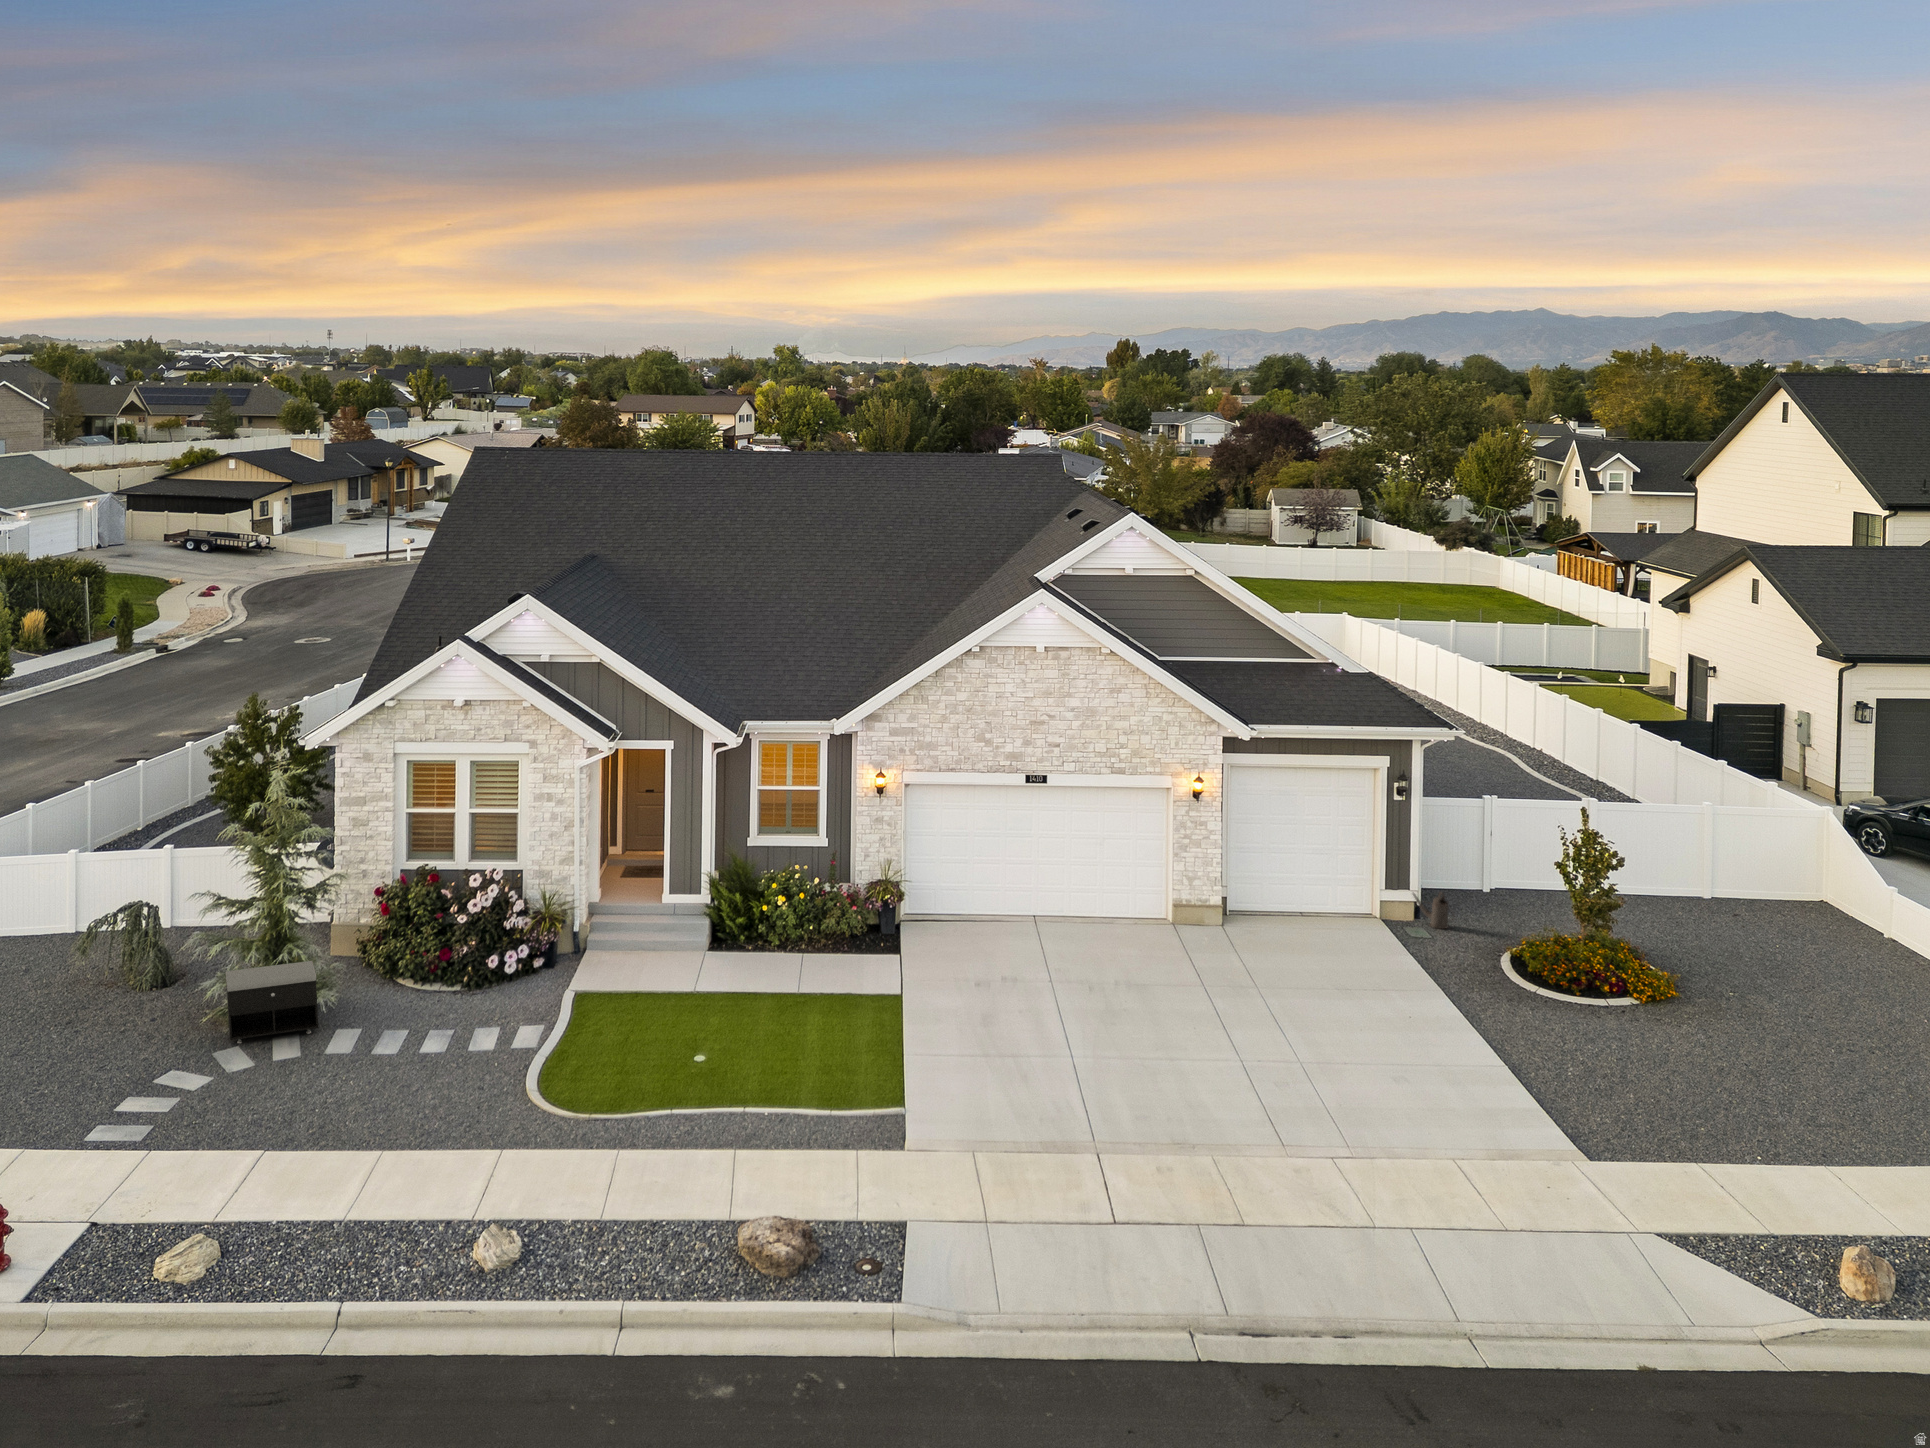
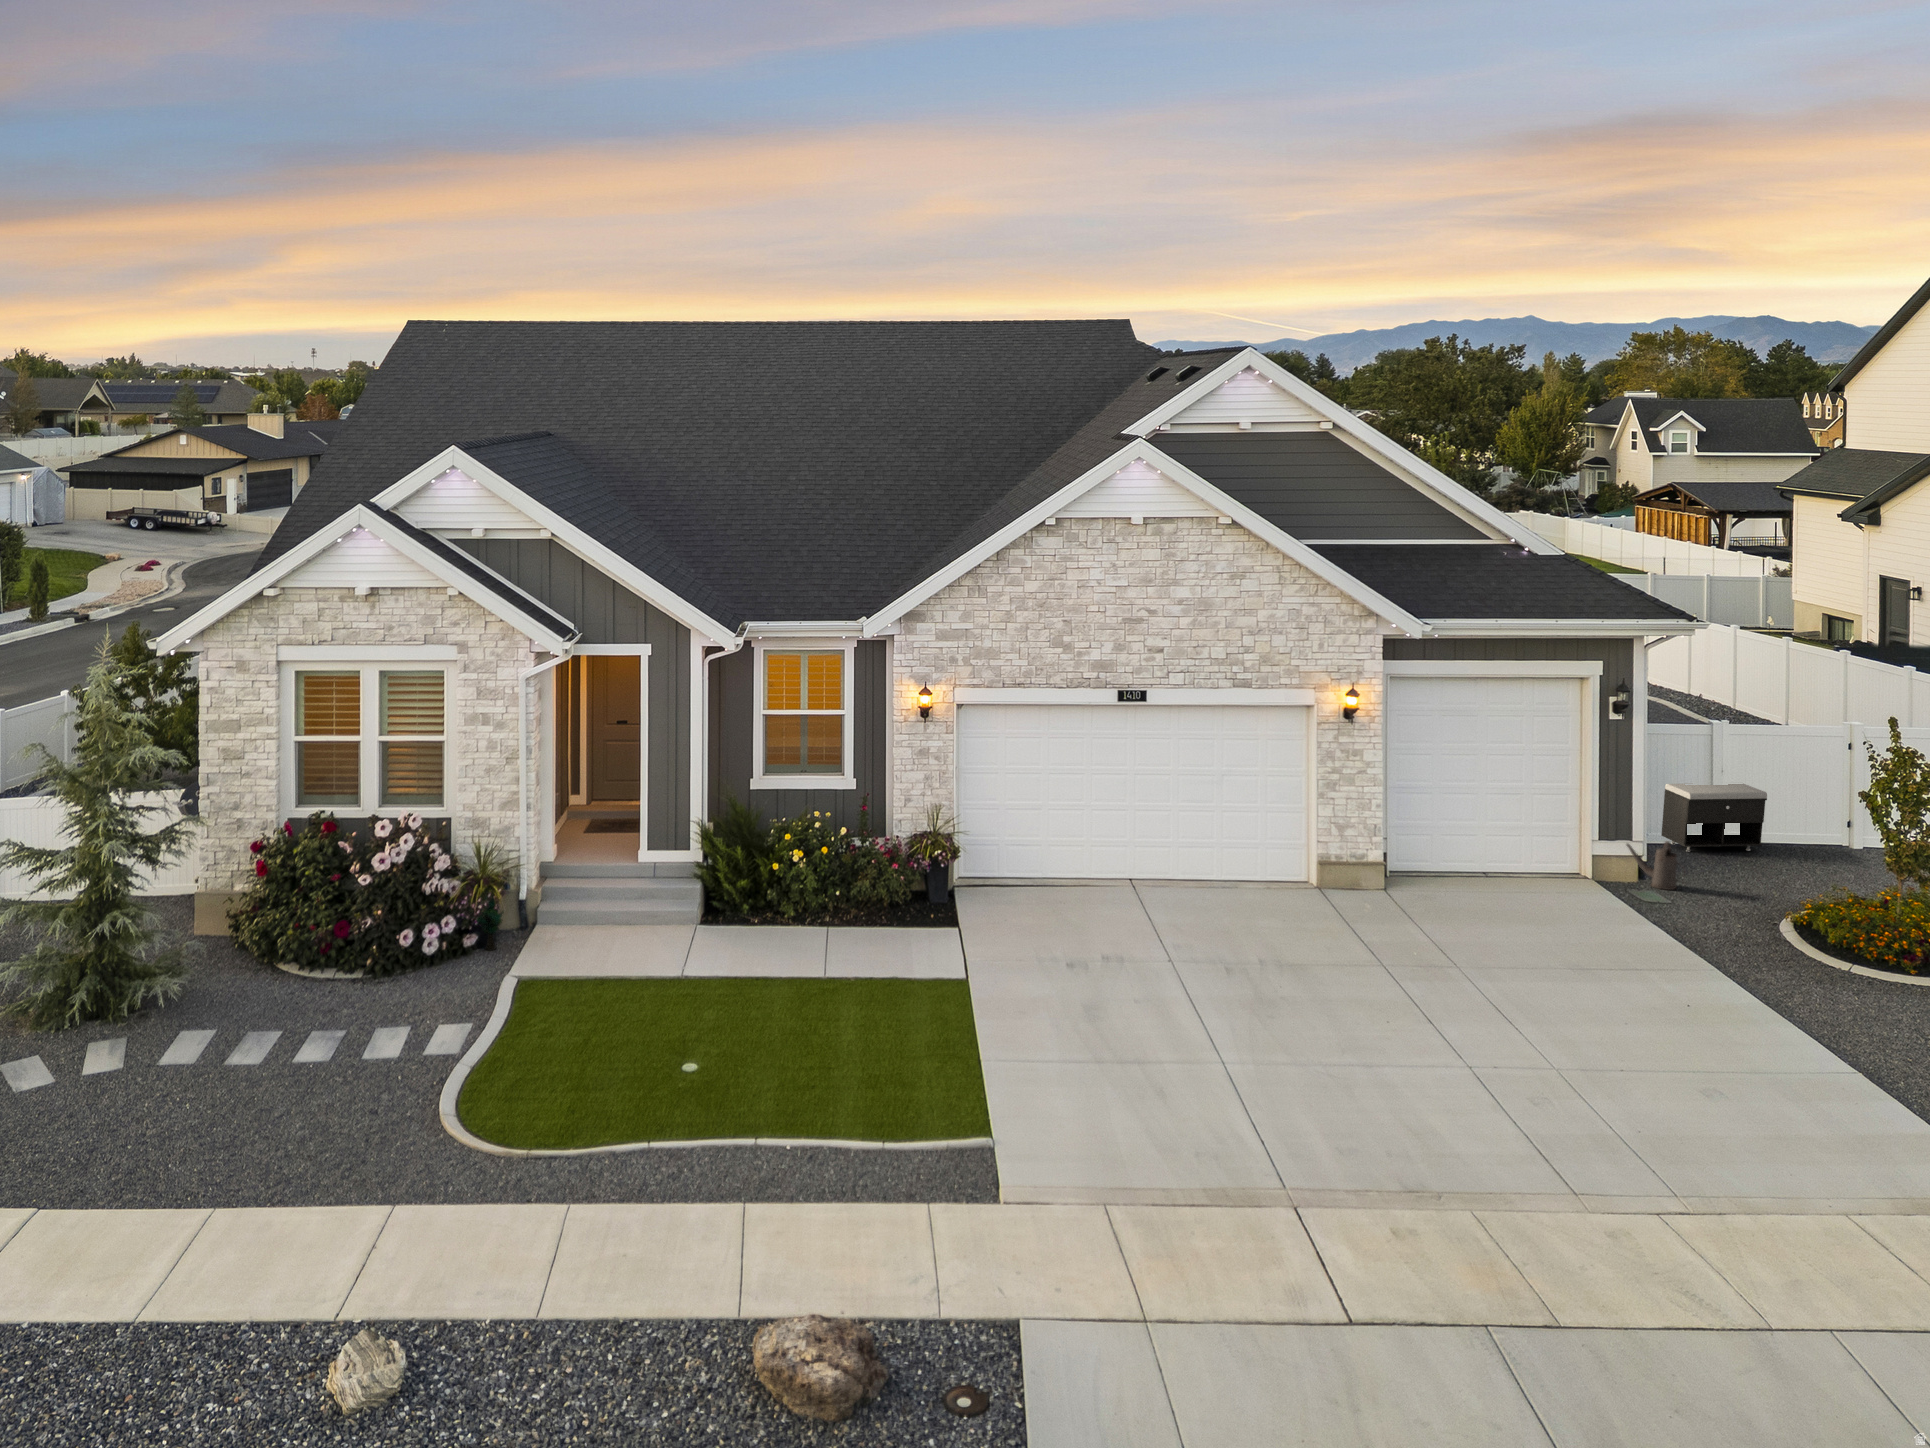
decorative plant: none [542,929,563,971] -> present [476,895,504,950]
storage bench: present [226,961,318,1043] -> present [1661,783,1767,852]

